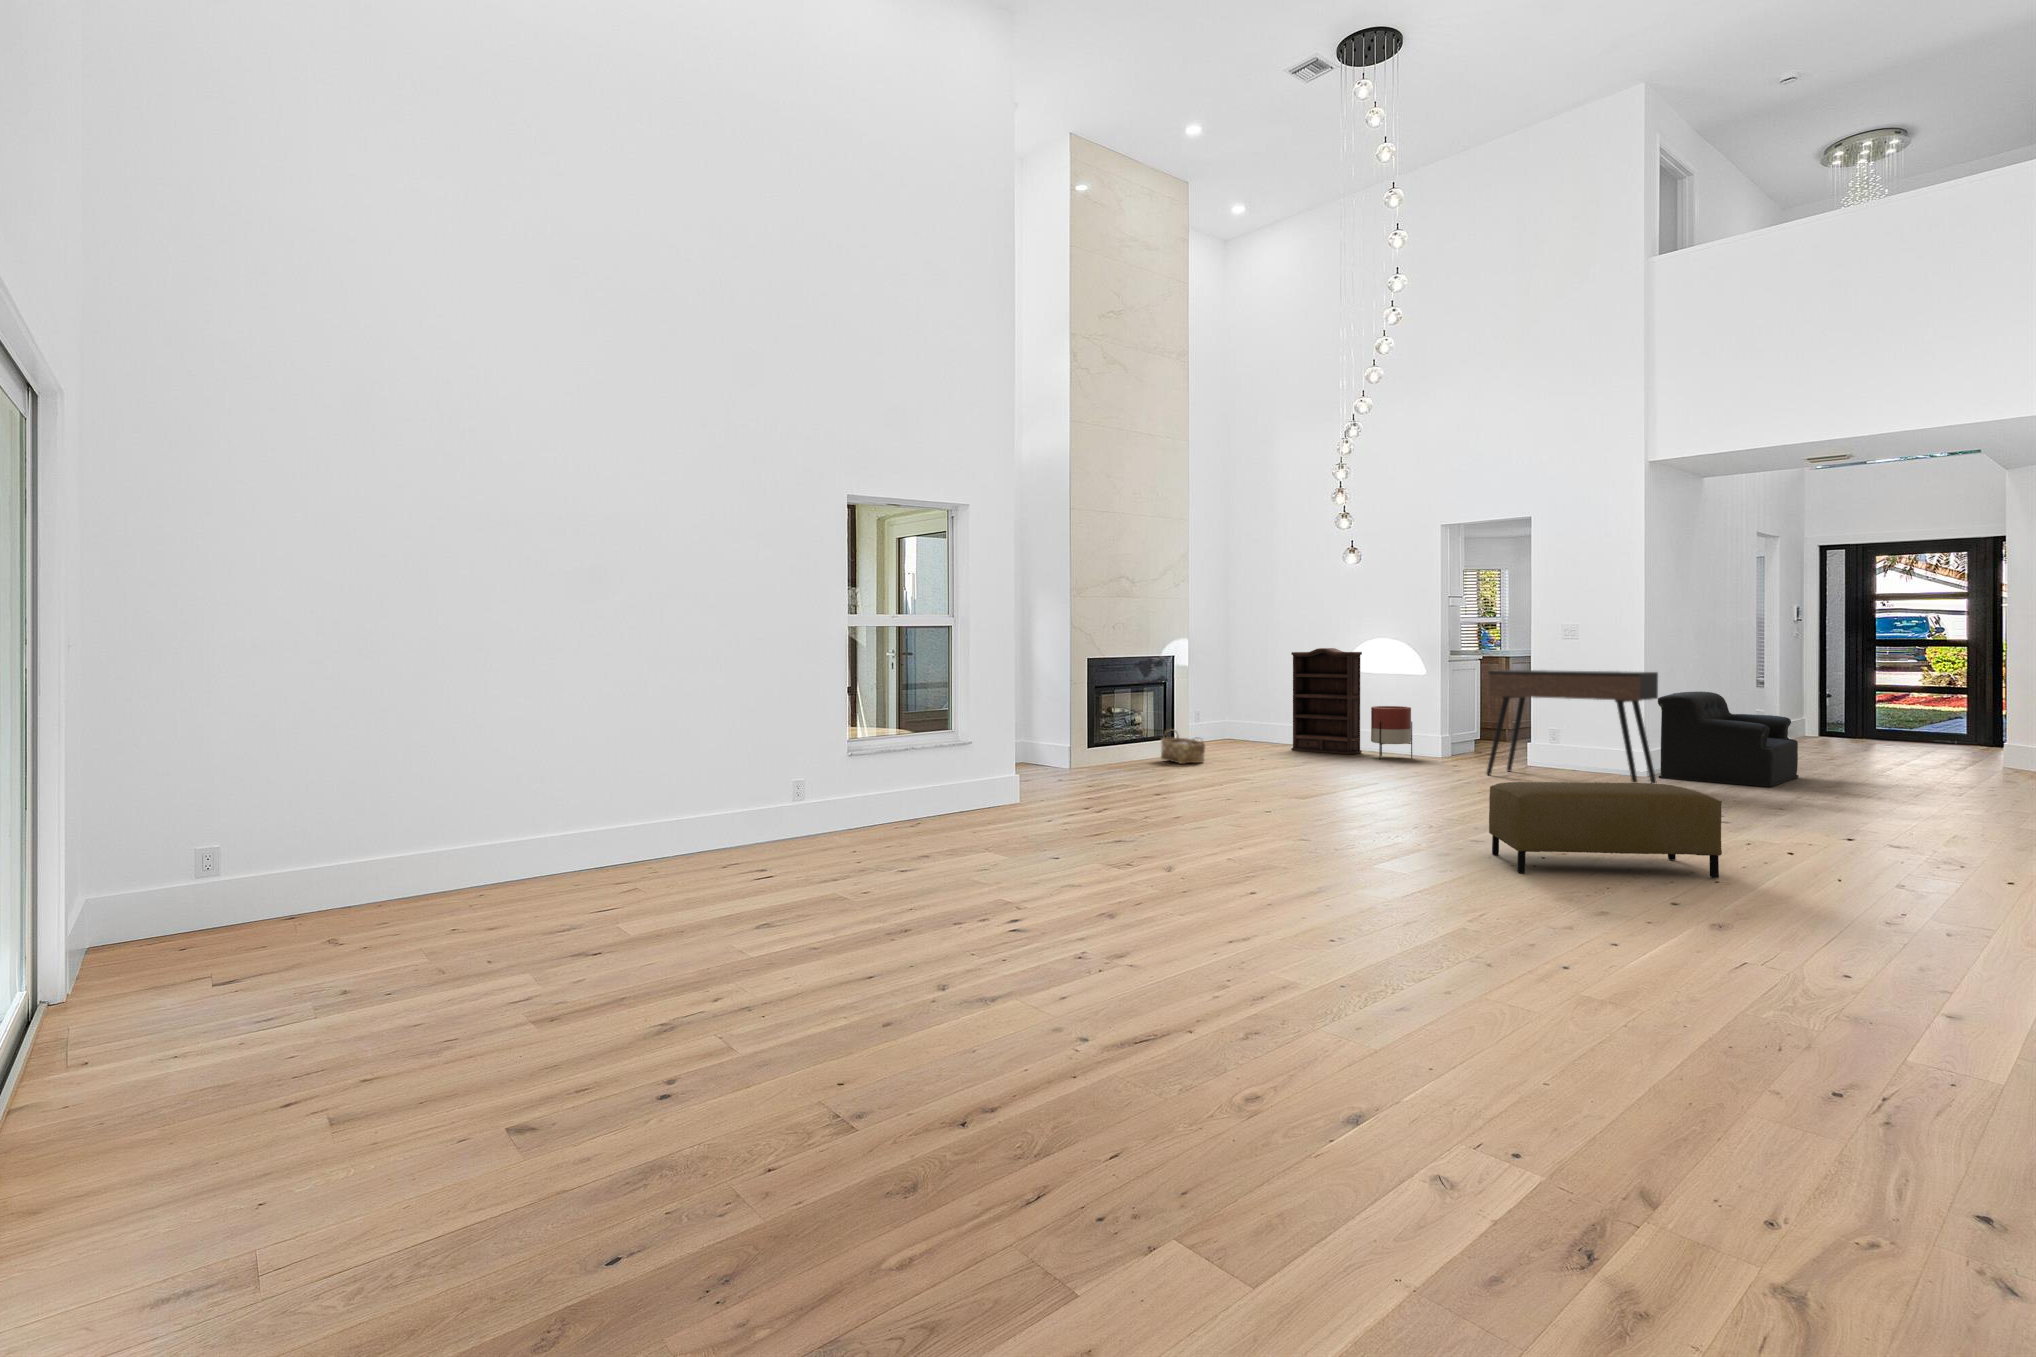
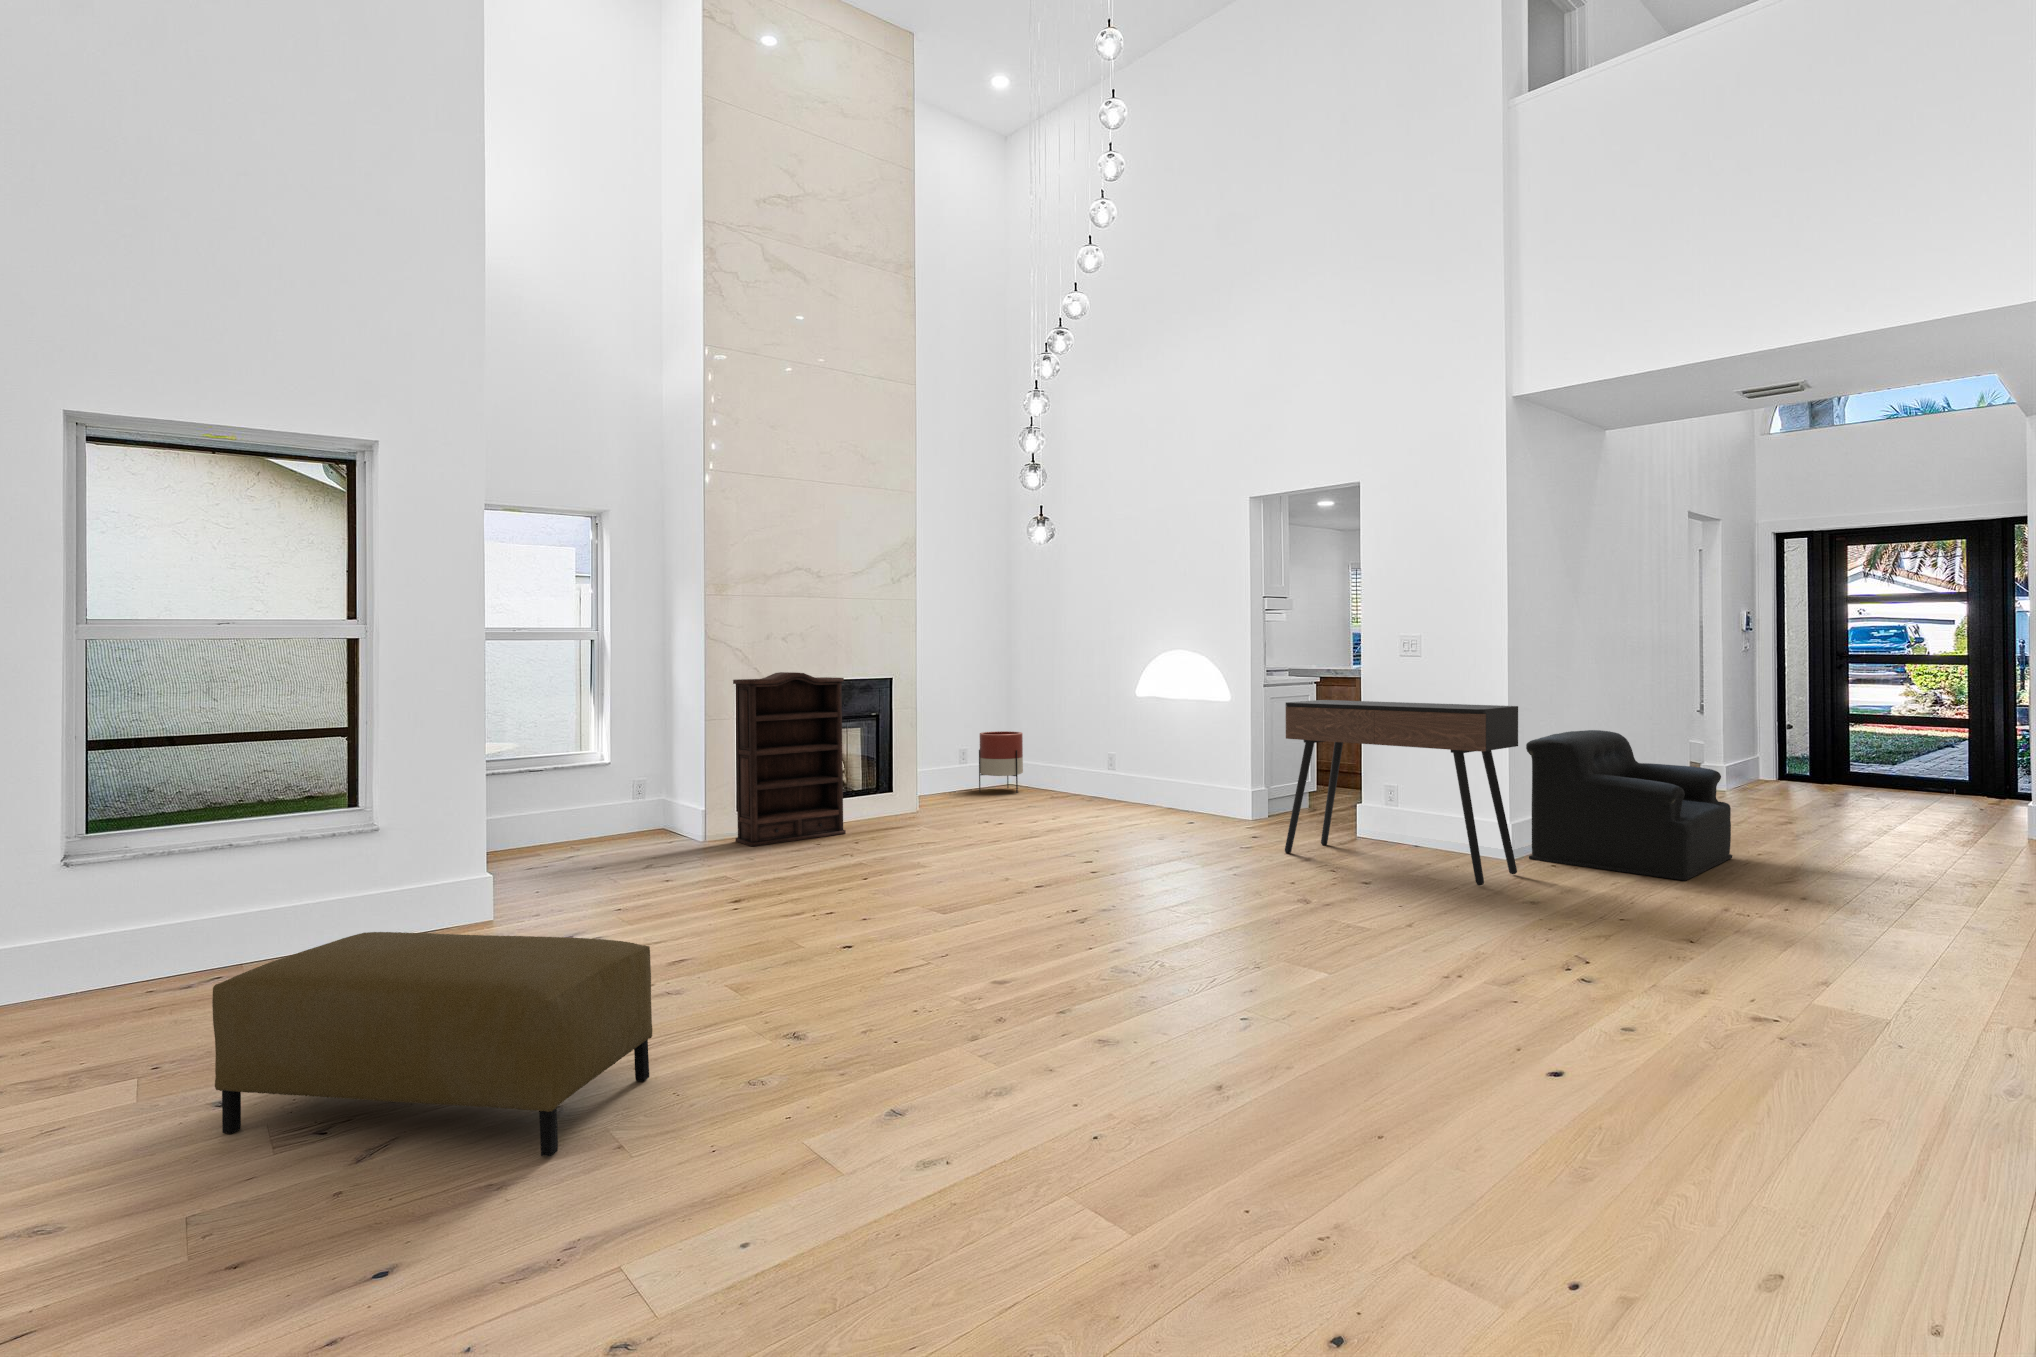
bookshelf: present [1291,648,1362,755] -> present [733,672,846,846]
planter: present [1371,706,1412,759] -> present [979,731,1023,793]
woven basket: present [1161,731,1205,764] -> none [864,780,921,830]
ottoman: present [1489,782,1722,878] -> present [212,932,652,1156]

